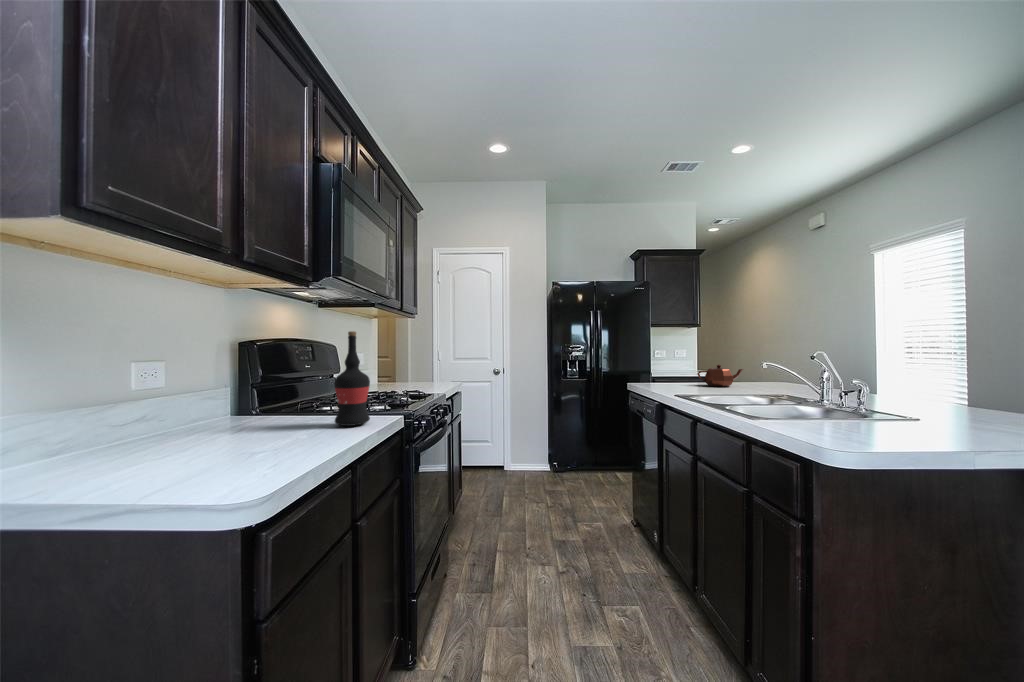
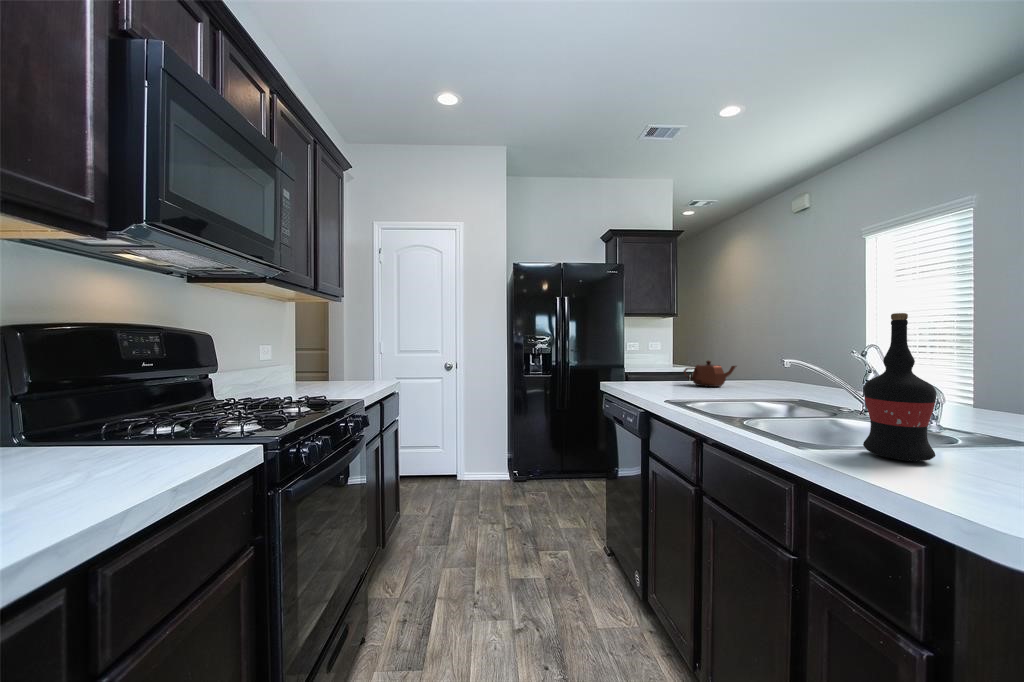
wine bottle: present [334,331,370,426] -> present [863,313,937,461]

